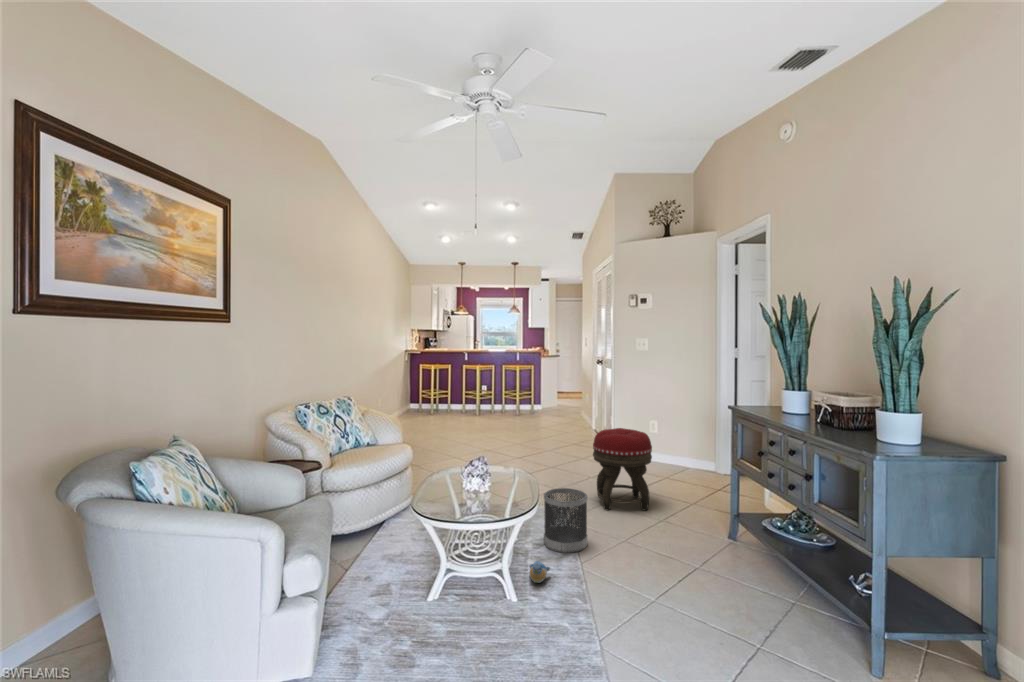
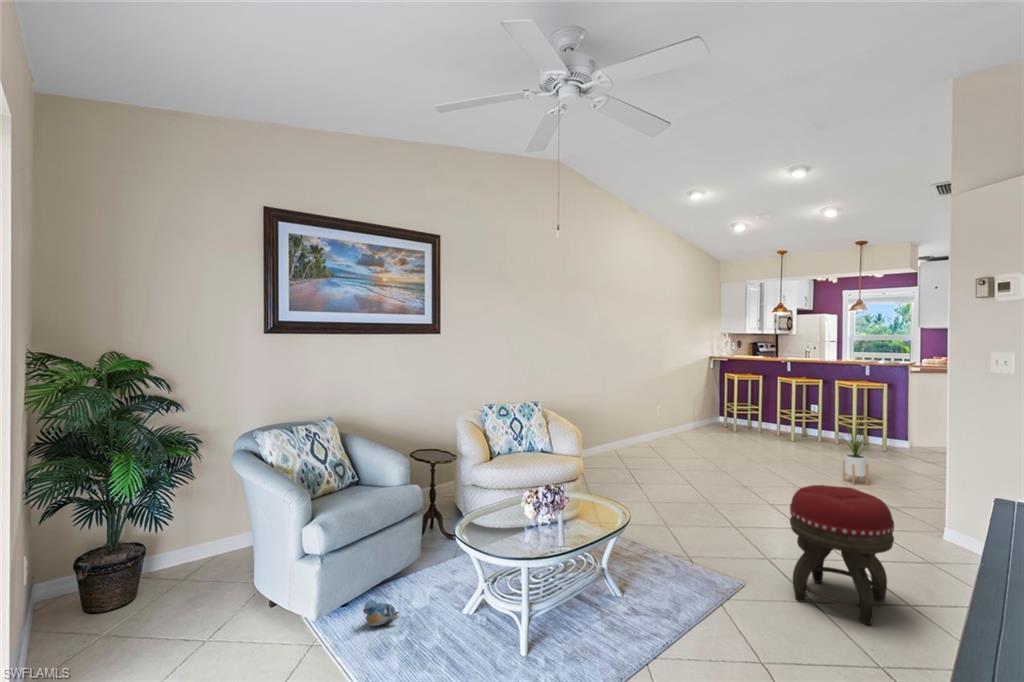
house plant: none [535,385,563,439] -> present [843,418,869,485]
wastebasket: present [544,488,588,553] -> none [646,544,705,635]
plush toy: present [530,561,550,583] -> present [363,600,399,626]

